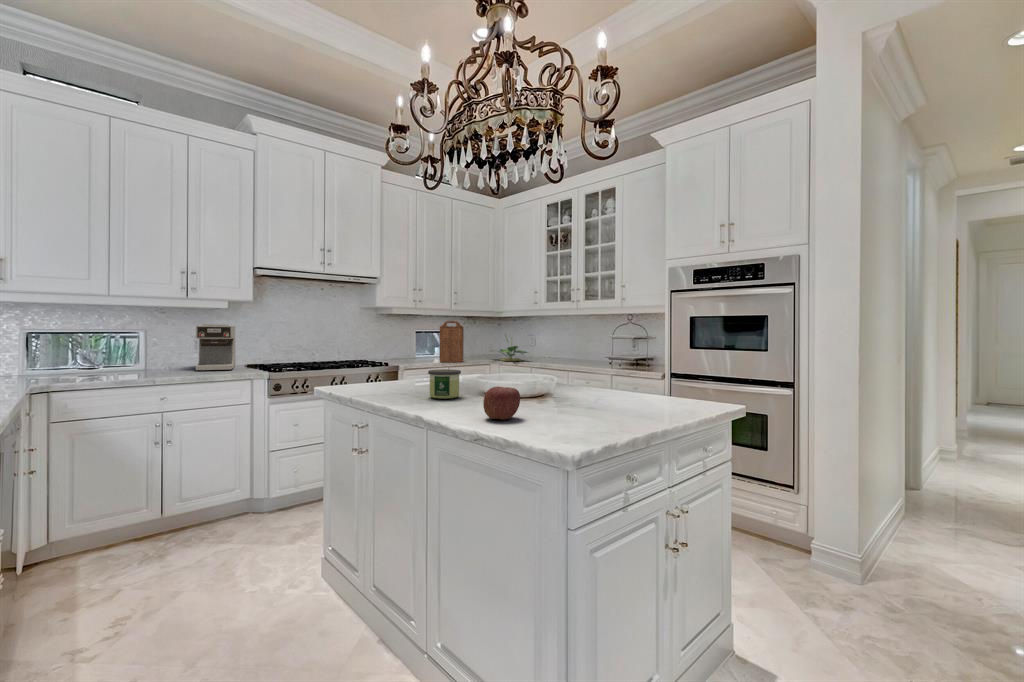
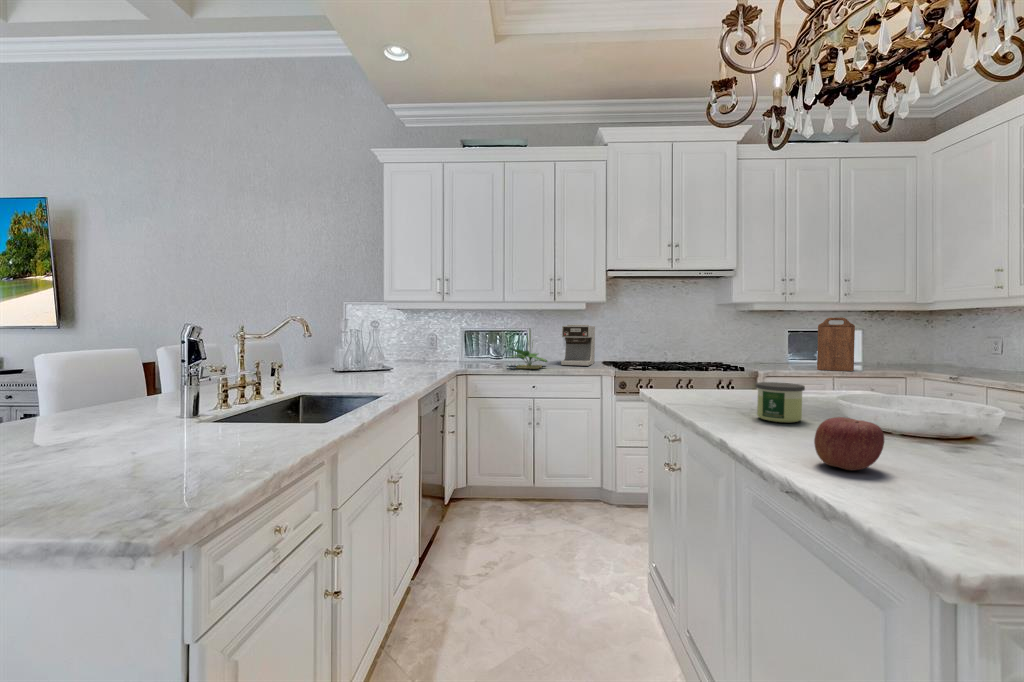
potted plant: present [499,339,527,361] -> present [512,333,547,369]

